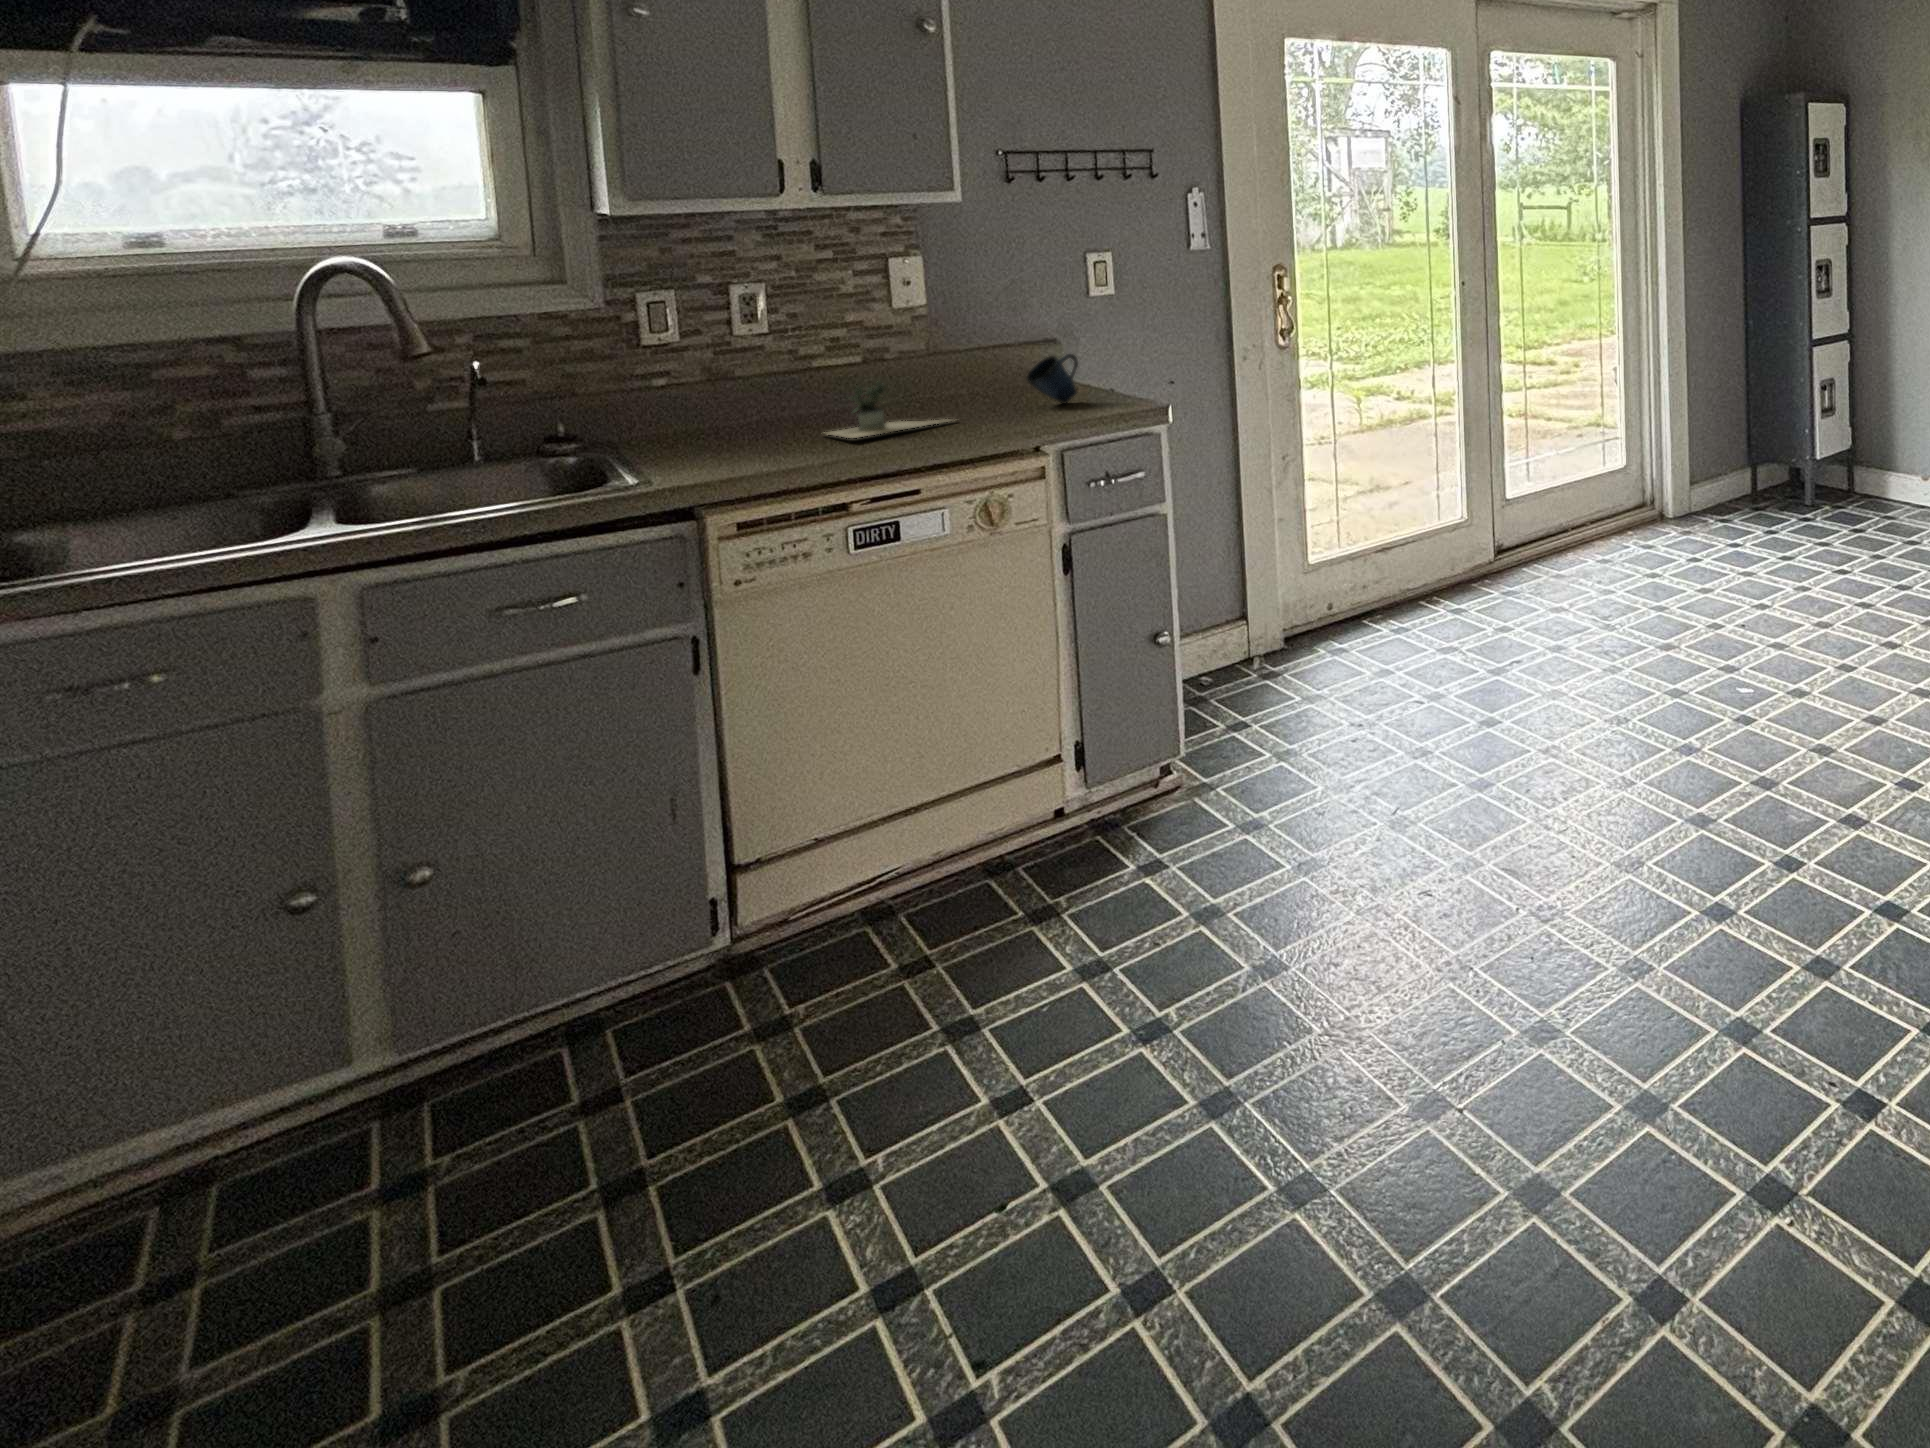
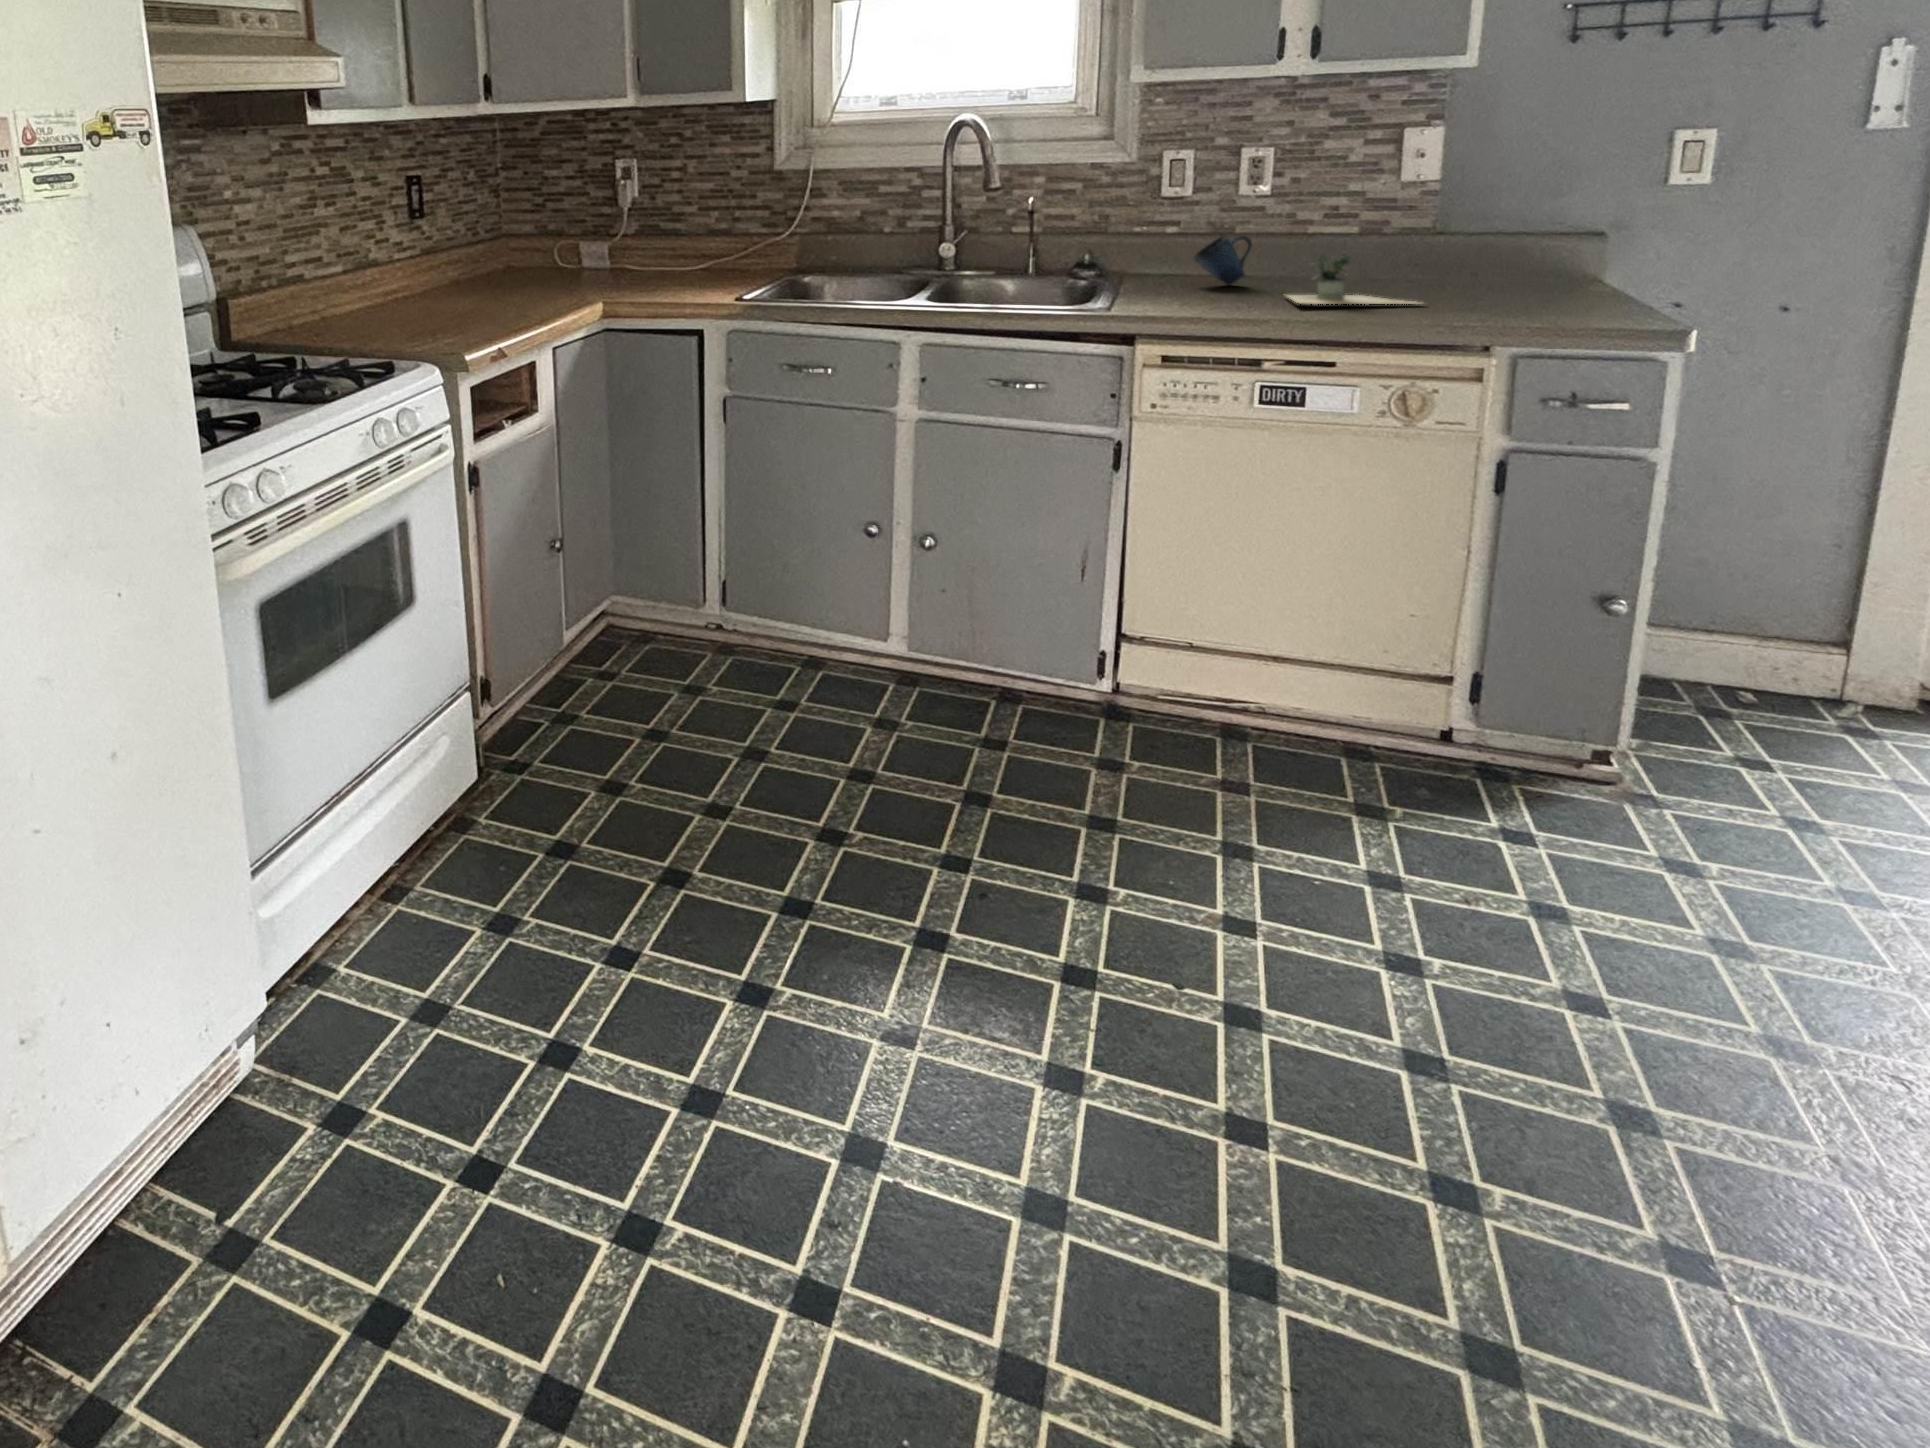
mug: present [1027,354,1078,404] -> present [1194,236,1252,285]

